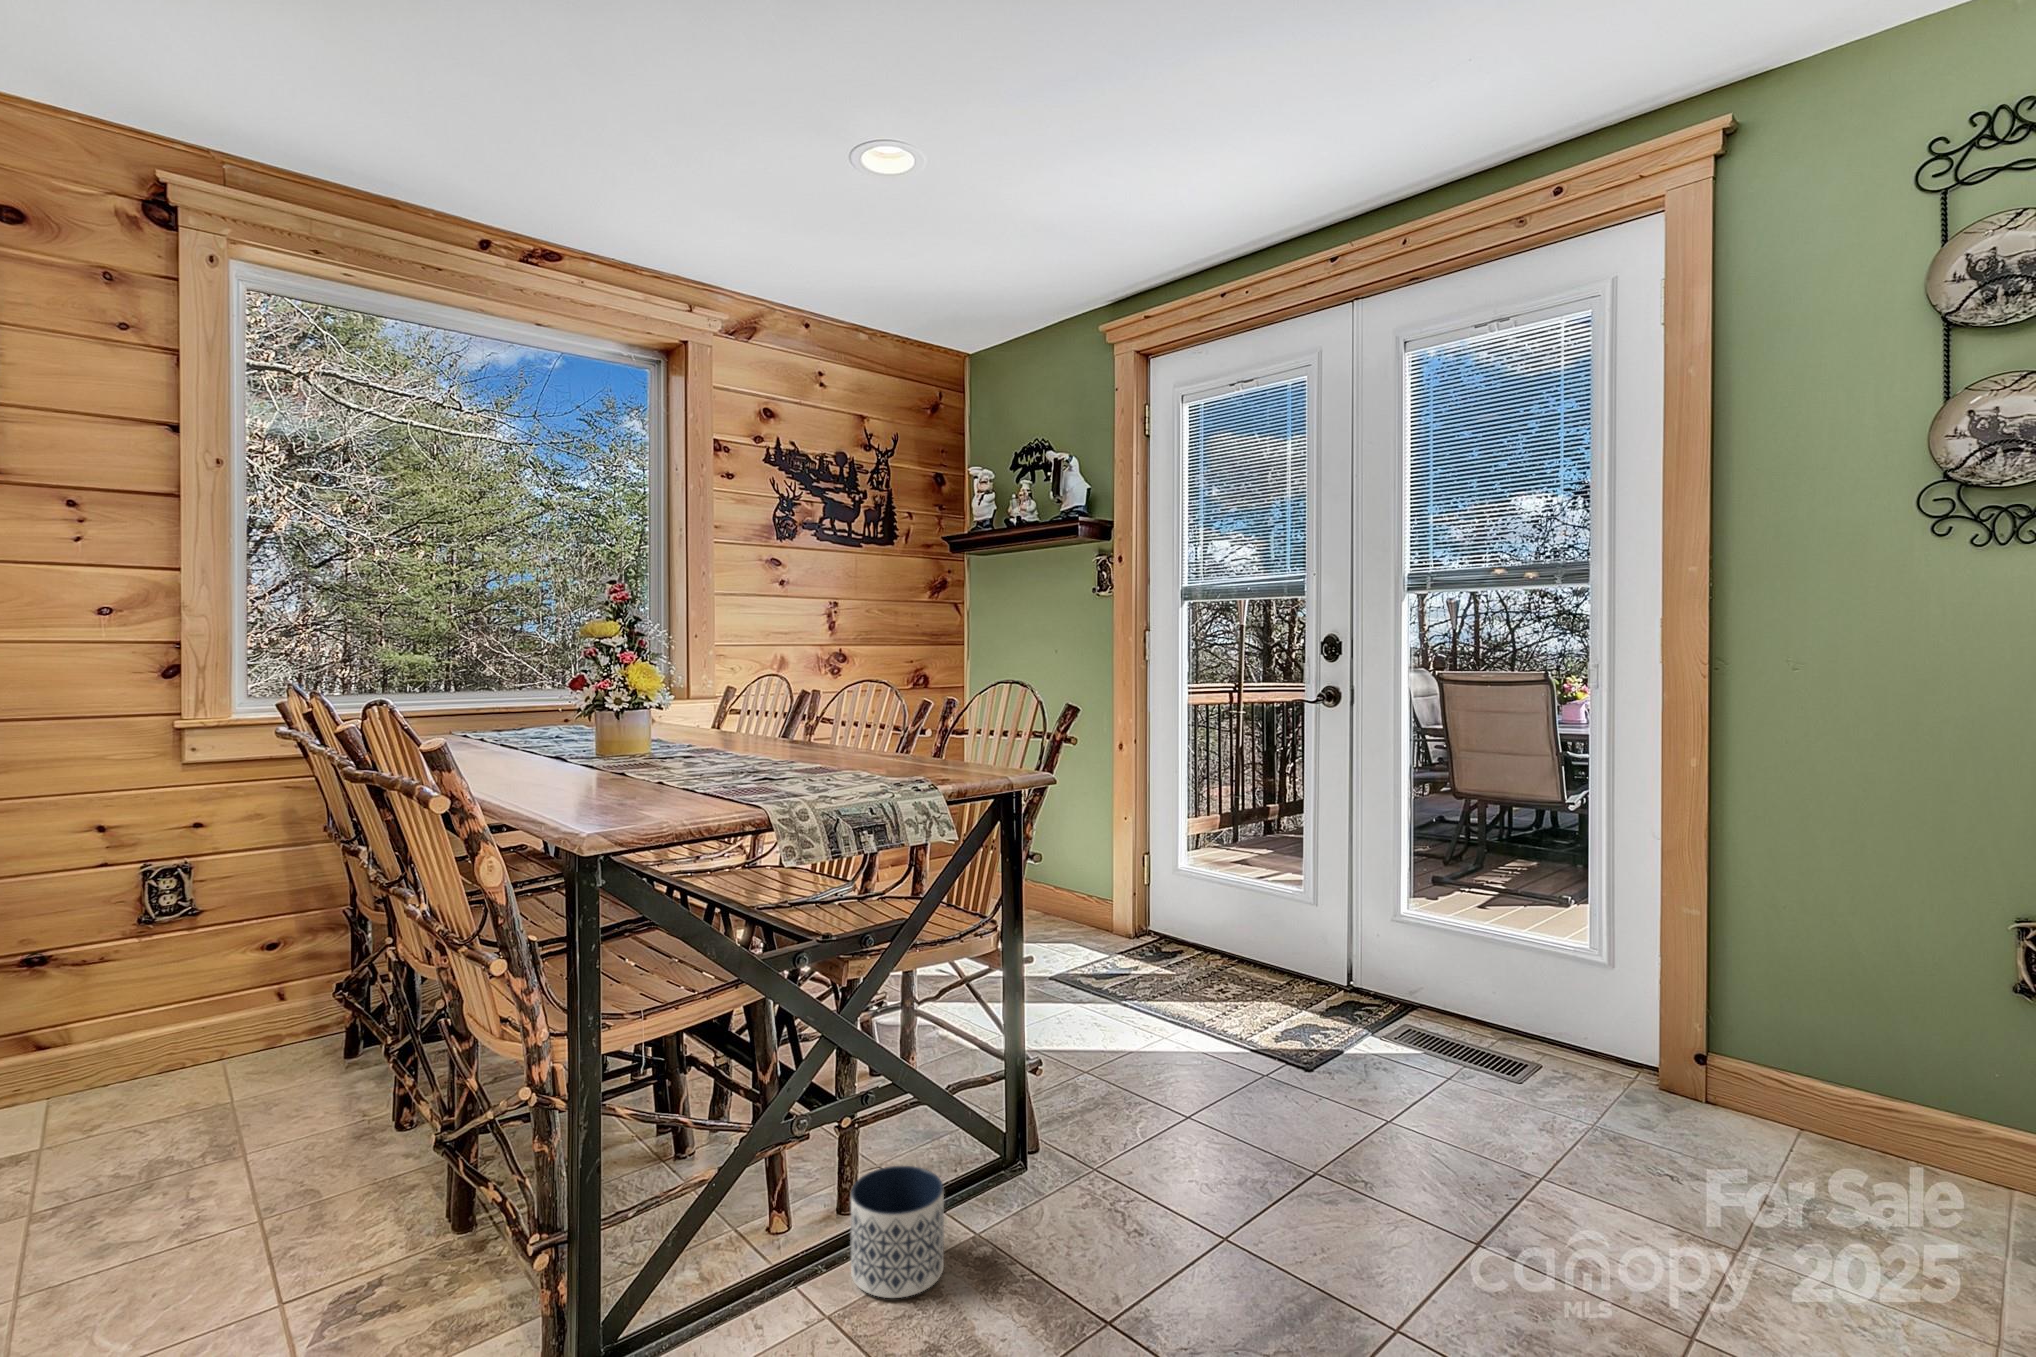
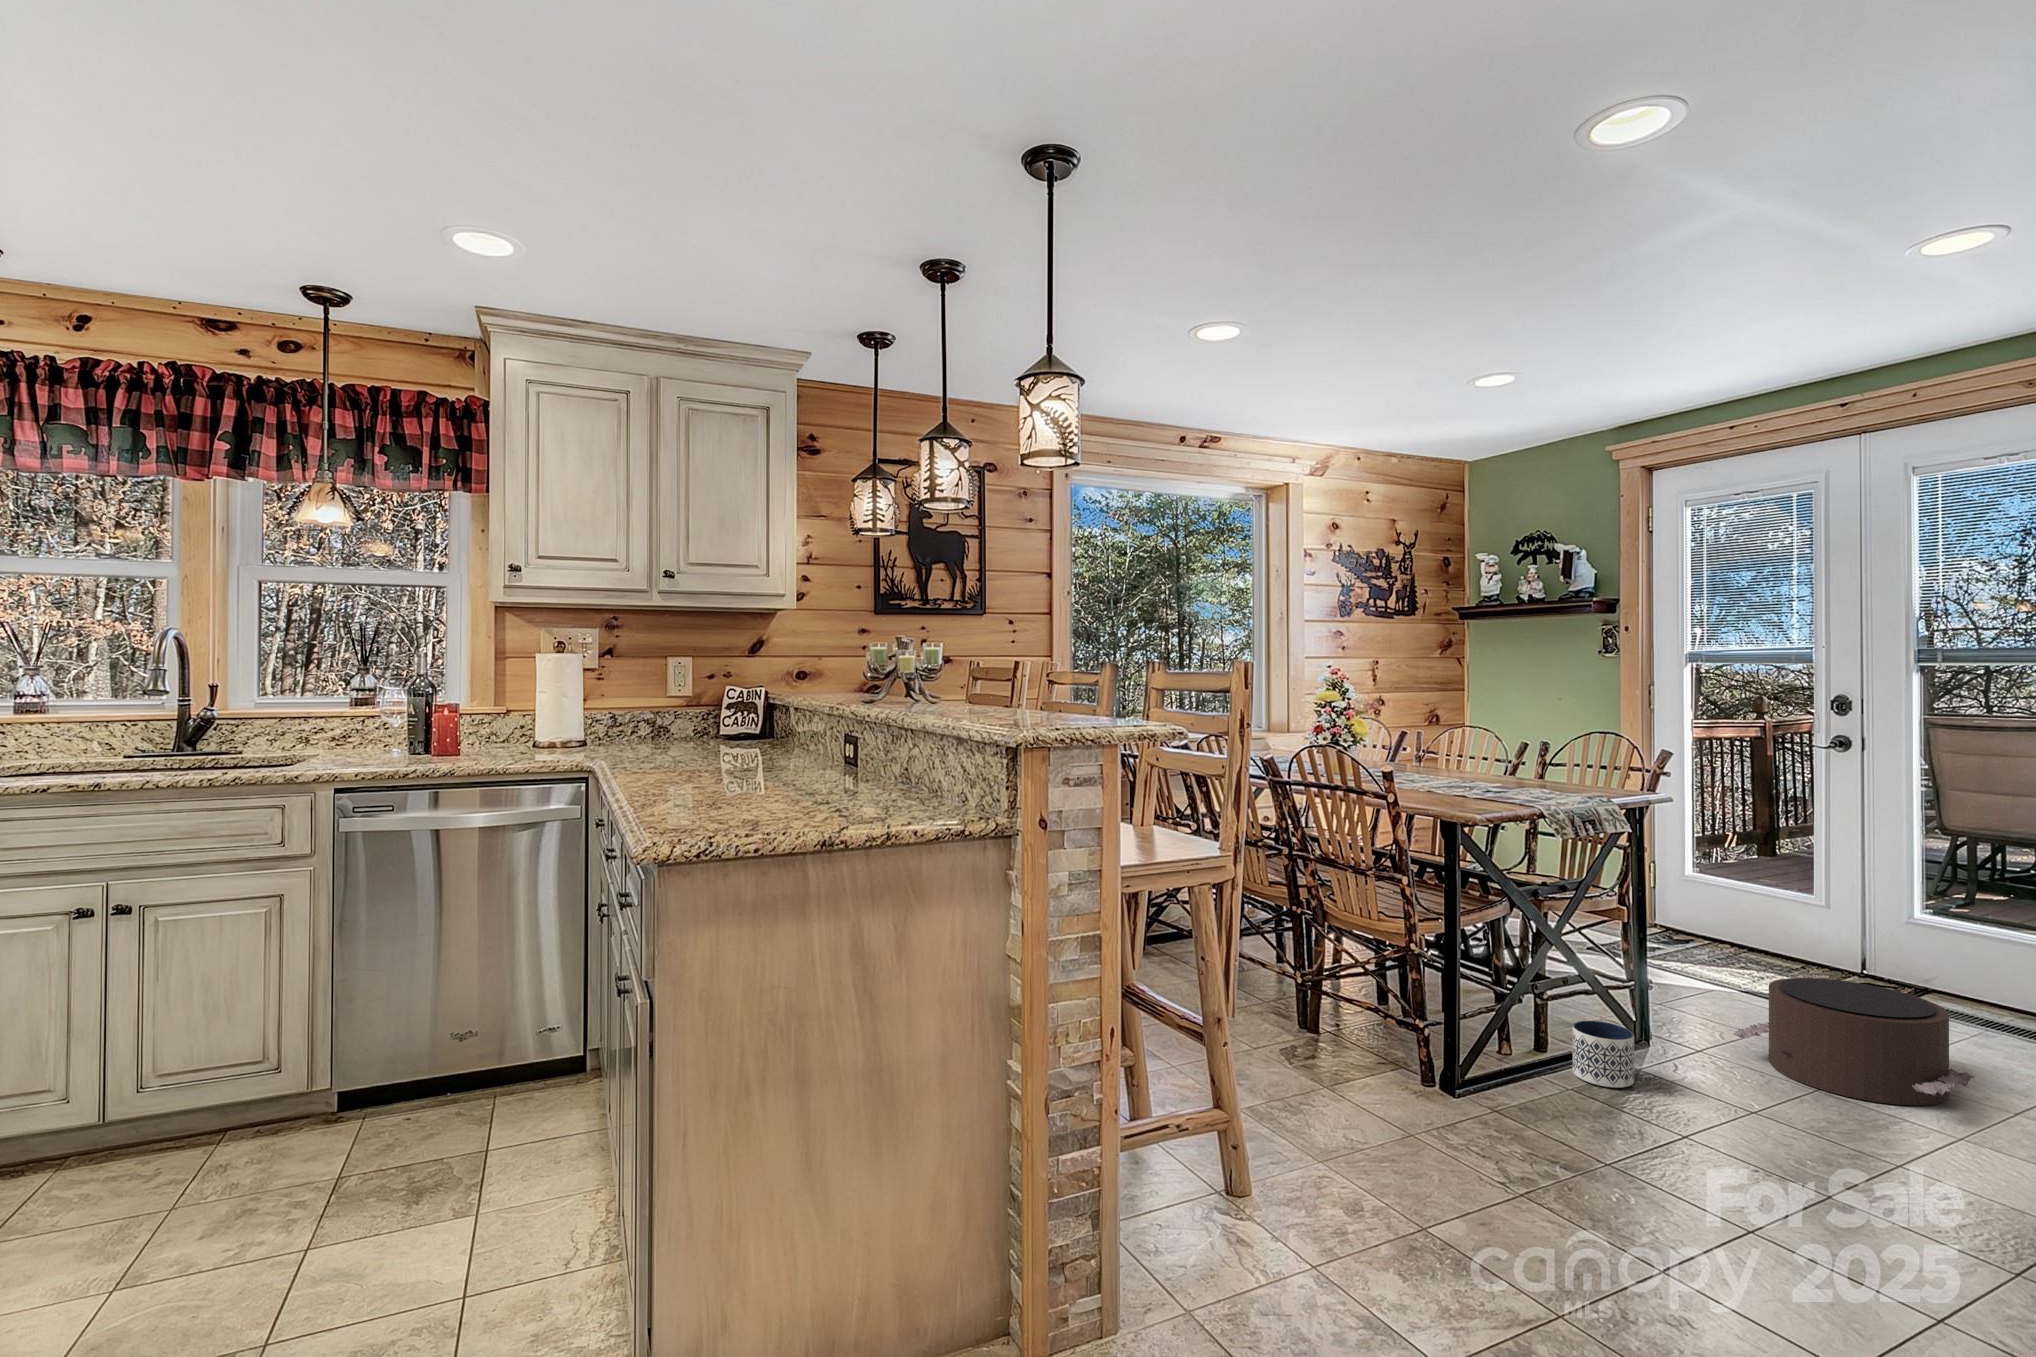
pouf: none [1128,1041,1424,1262] -> present [1733,978,1975,1105]

